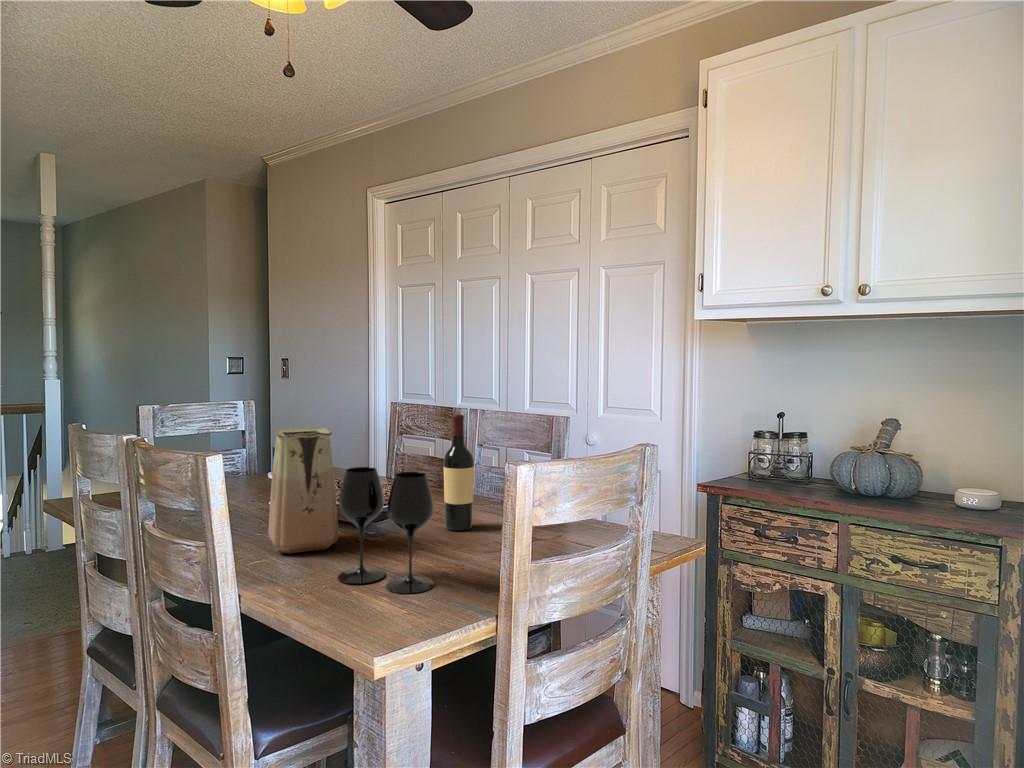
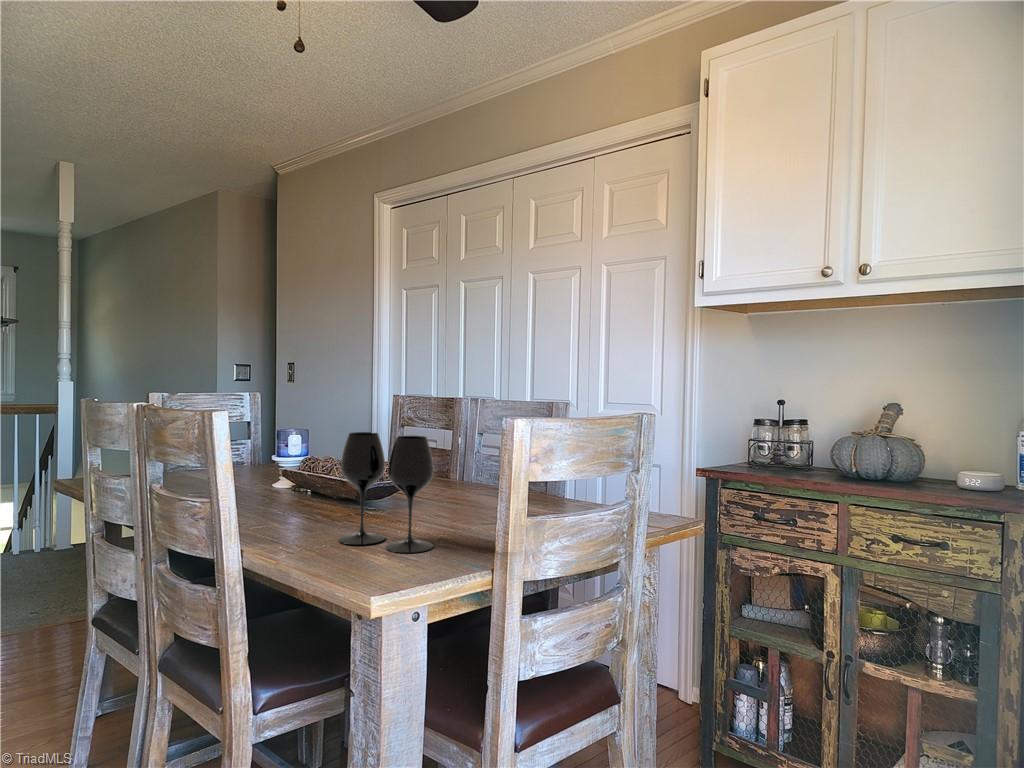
wine bottle: present [444,414,474,531] -> none [446,392,476,507]
vase: present [268,427,338,553] -> none [272,400,340,521]

